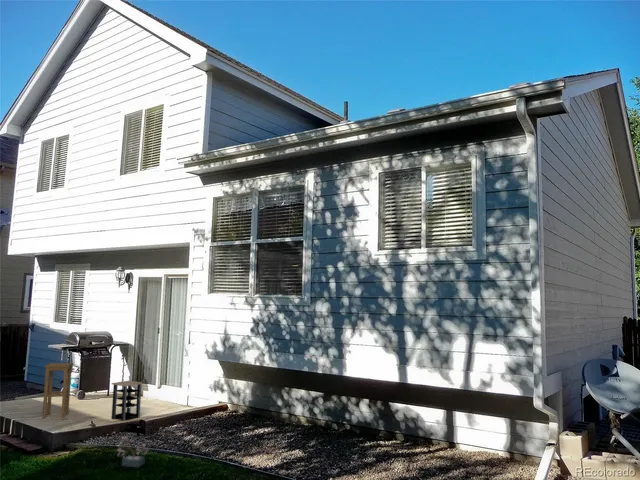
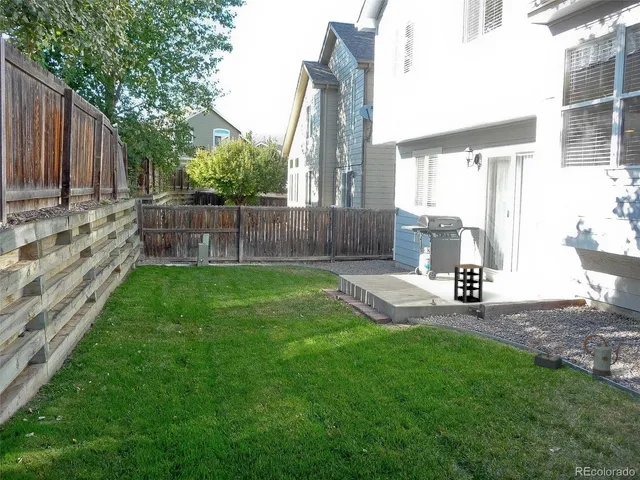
stool: present [42,363,73,418] -> none [393,242,419,294]
watering can: none [242,434,269,469] -> present [584,335,622,376]
decorative plant: present [118,437,145,467] -> present [529,332,566,369]

